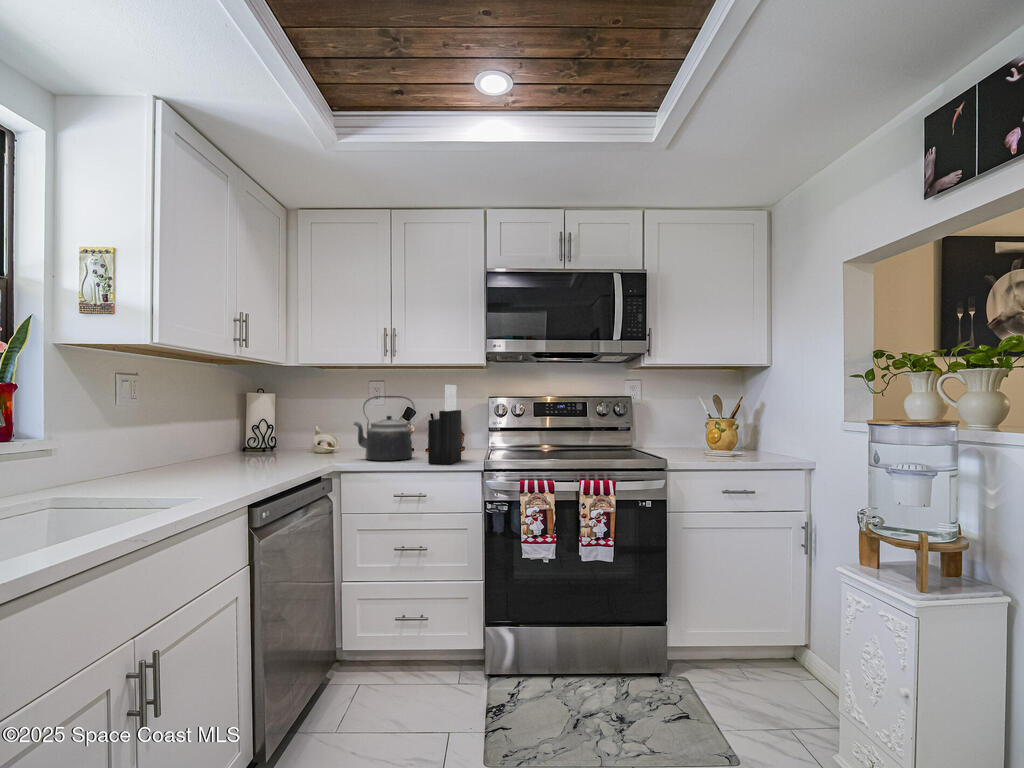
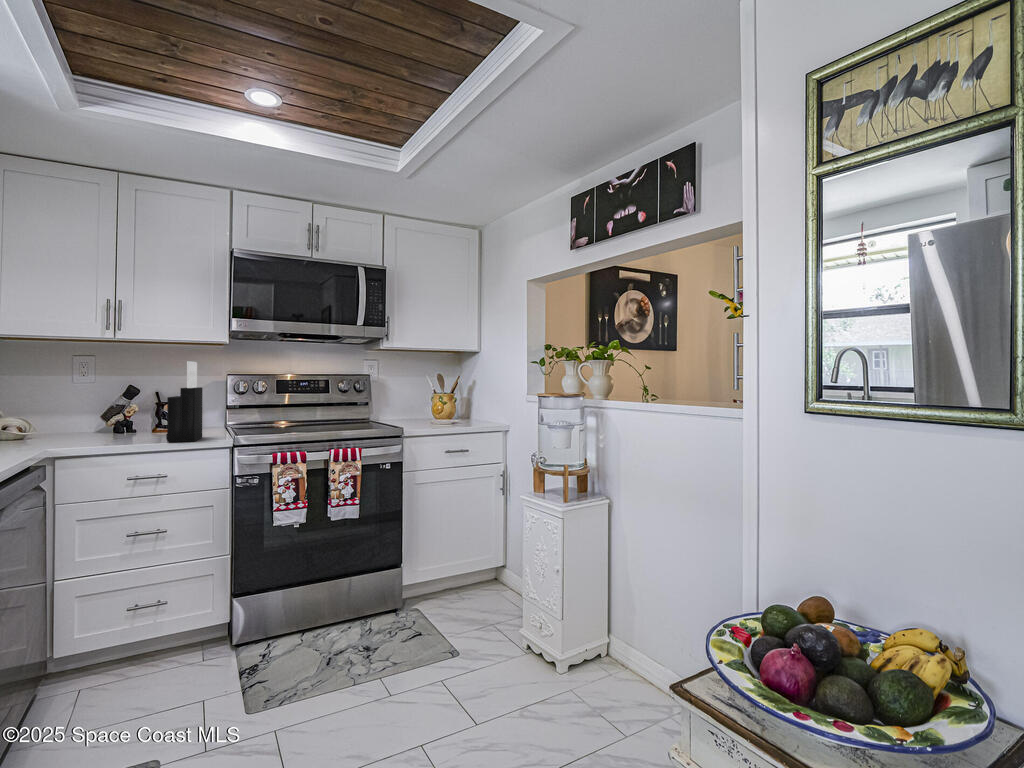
kettle: present [354,396,414,461] -> none [64,372,145,442]

